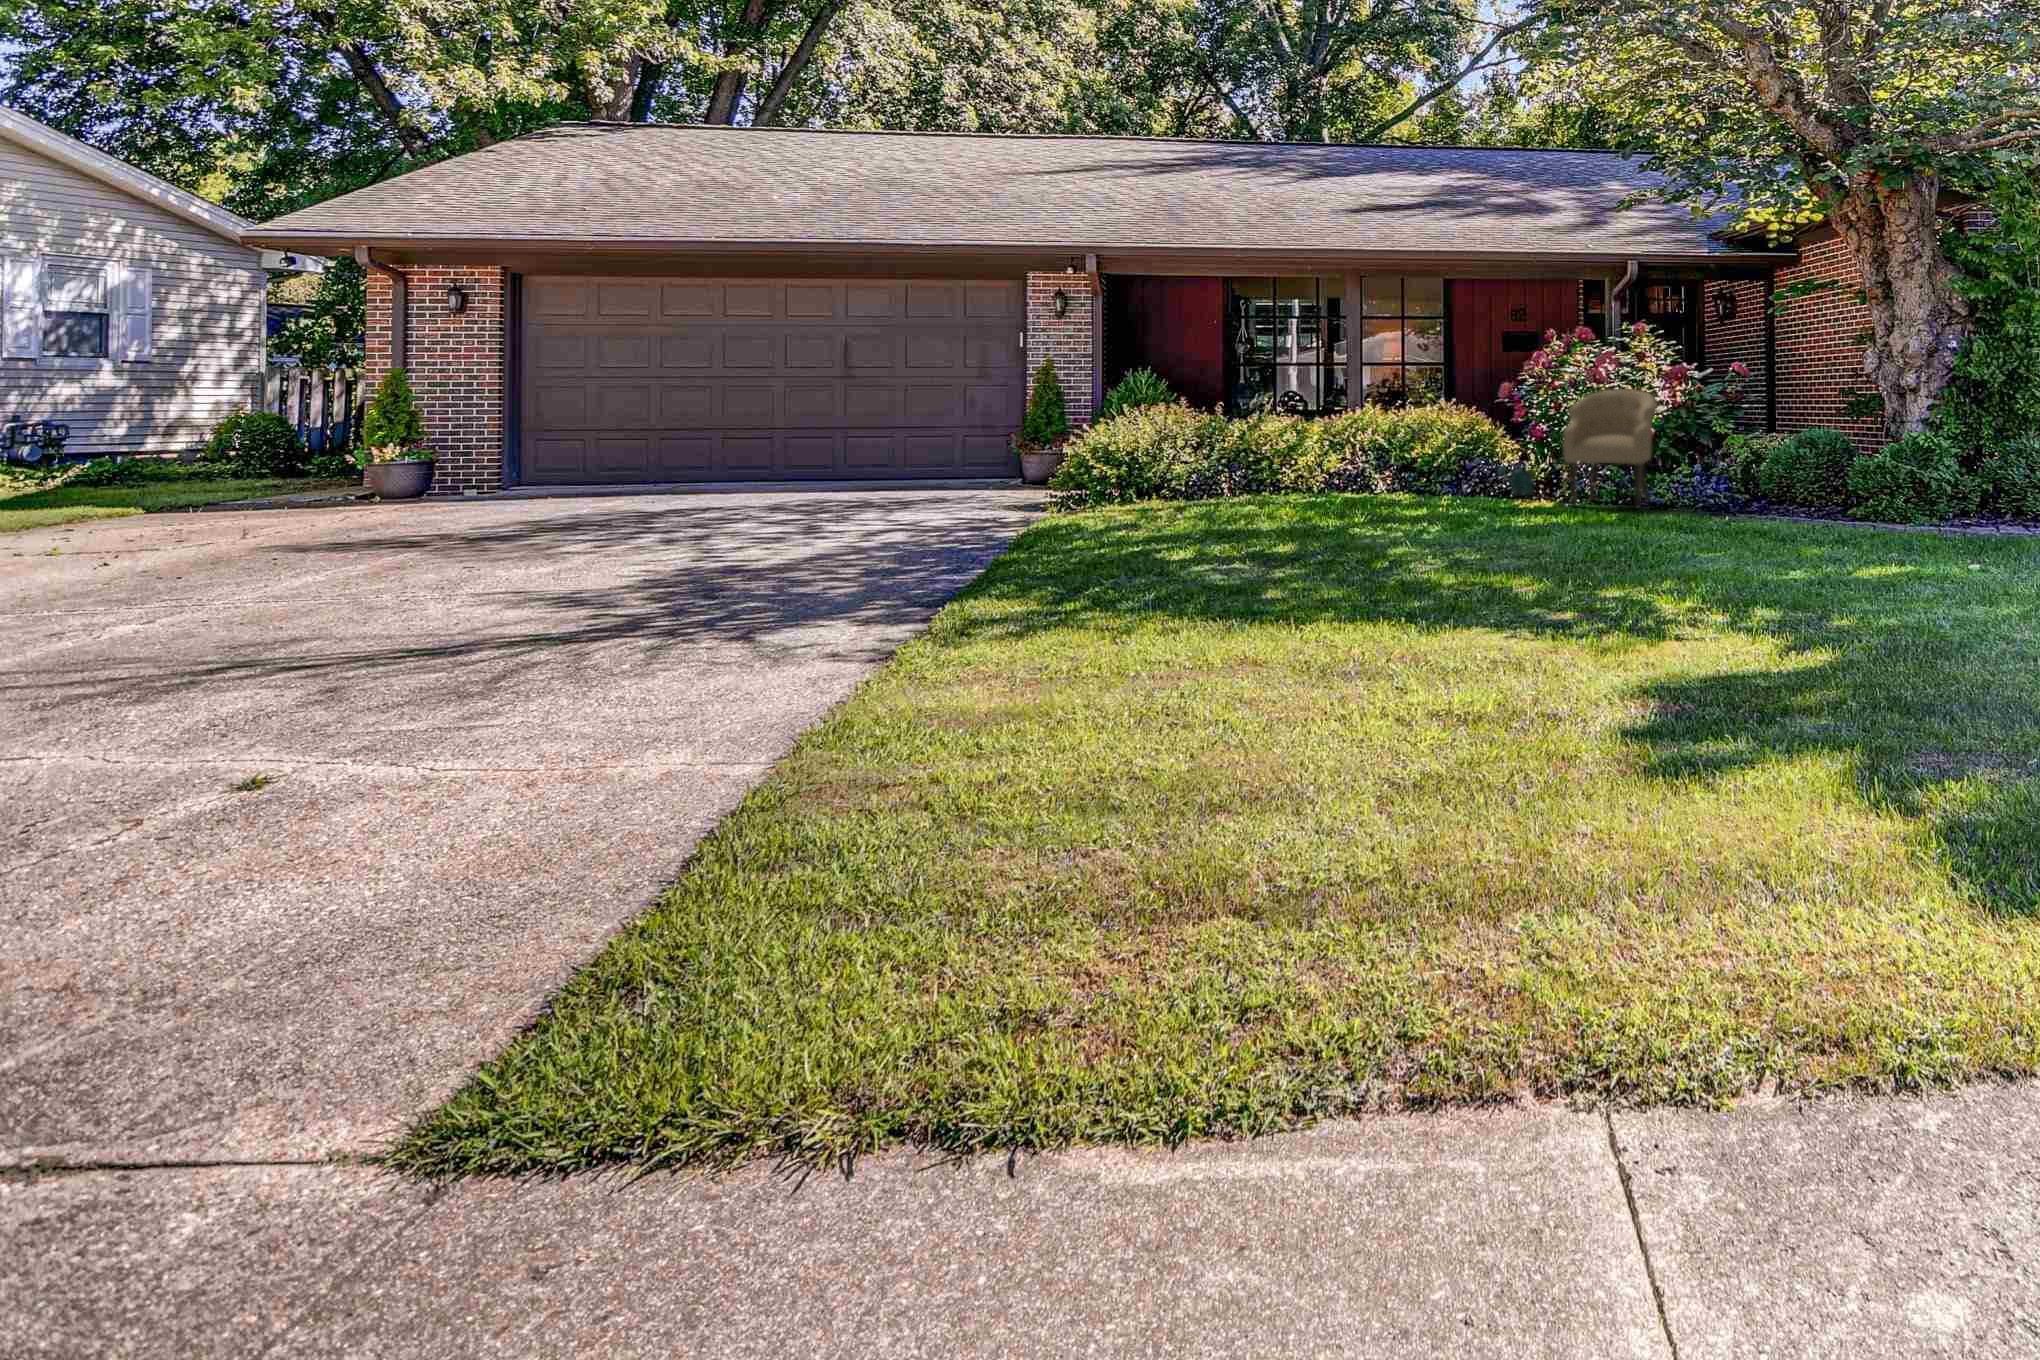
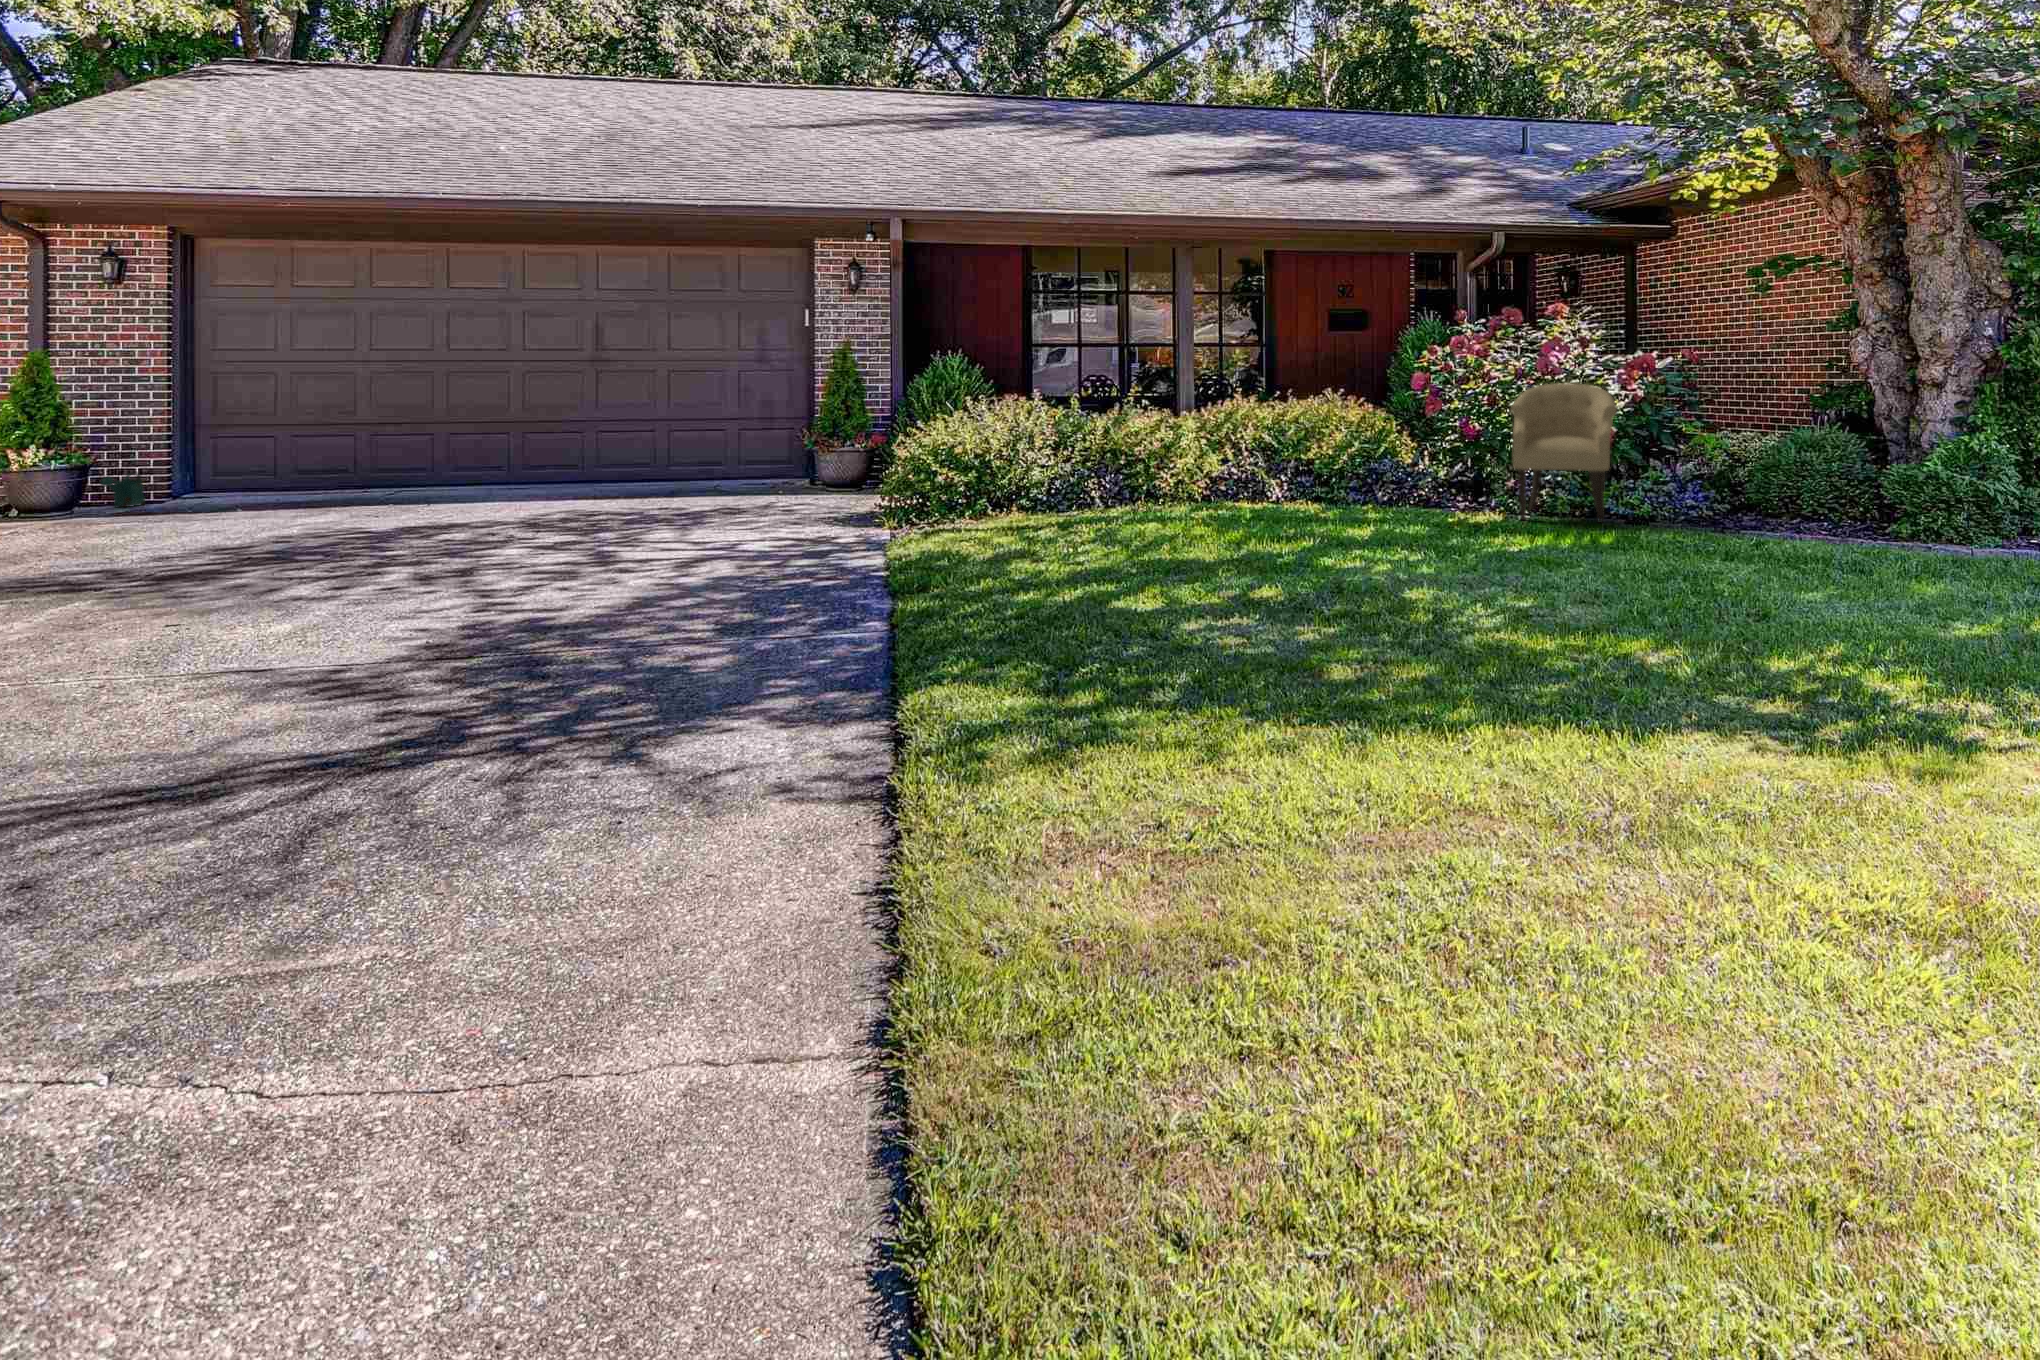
watering can: present [1497,467,1534,496] -> present [101,473,145,507]

